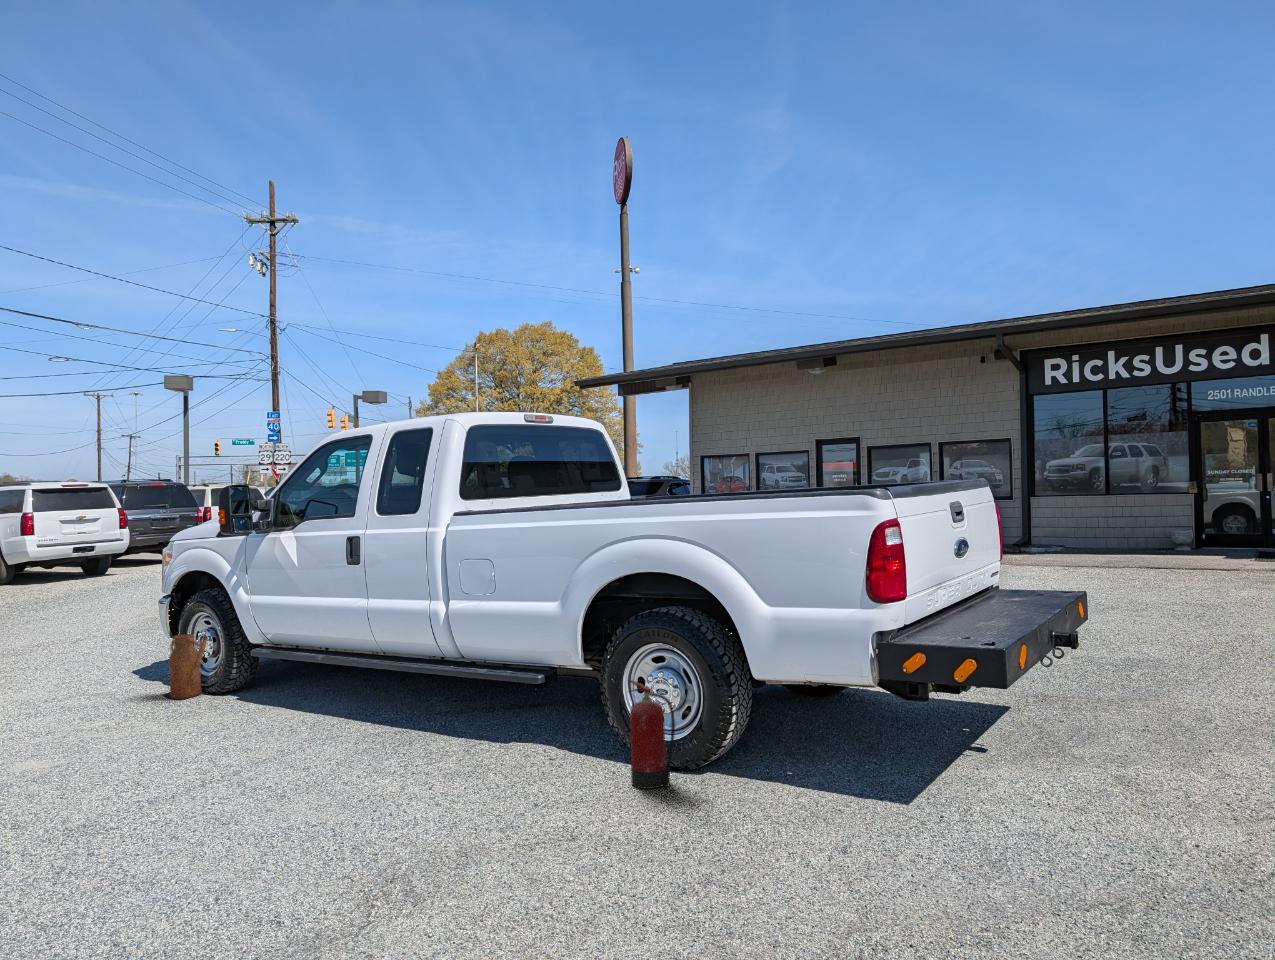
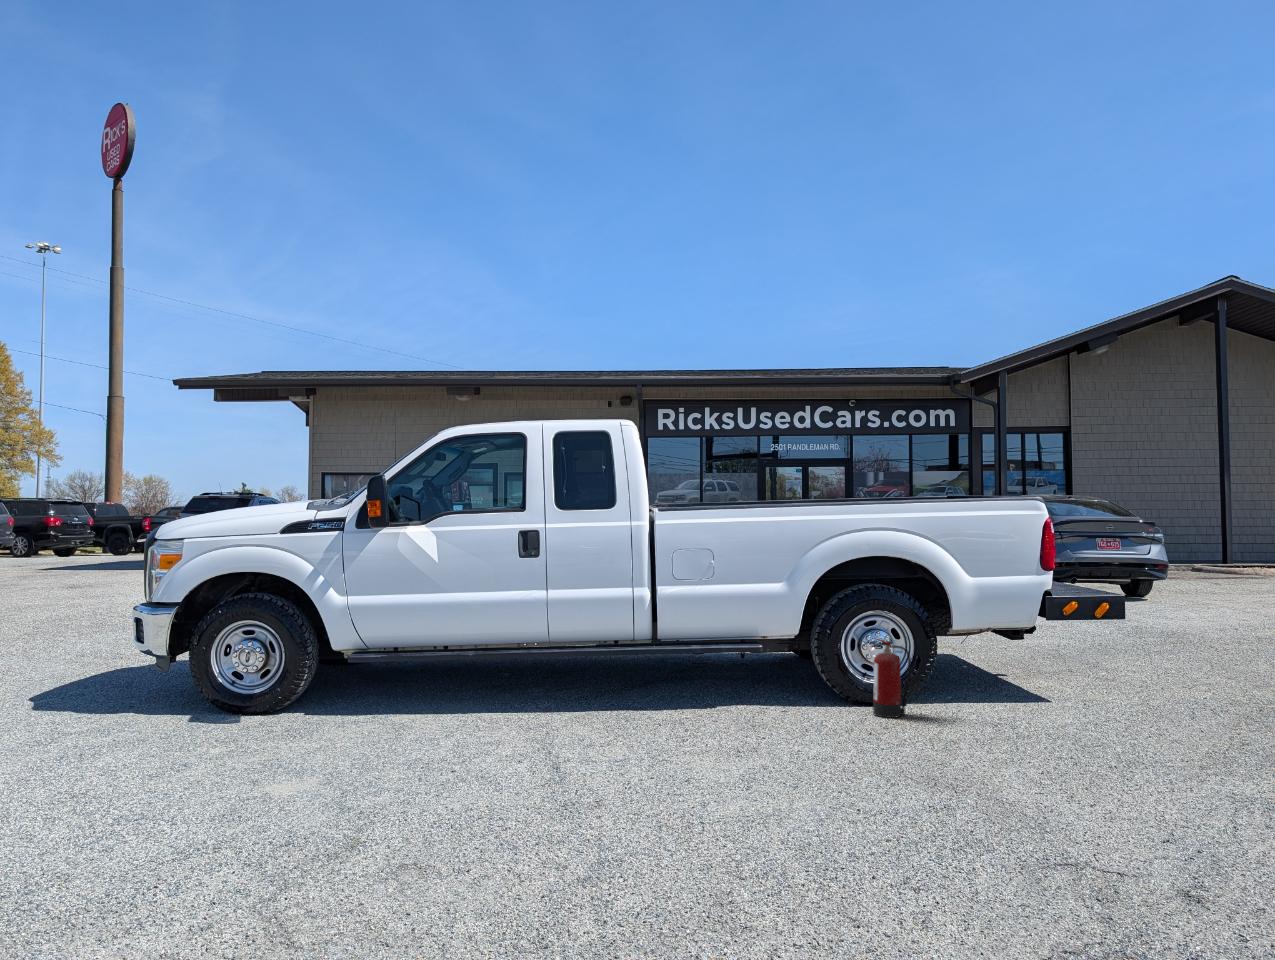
watering can: present [169,634,208,699] -> none [218,648,292,725]

